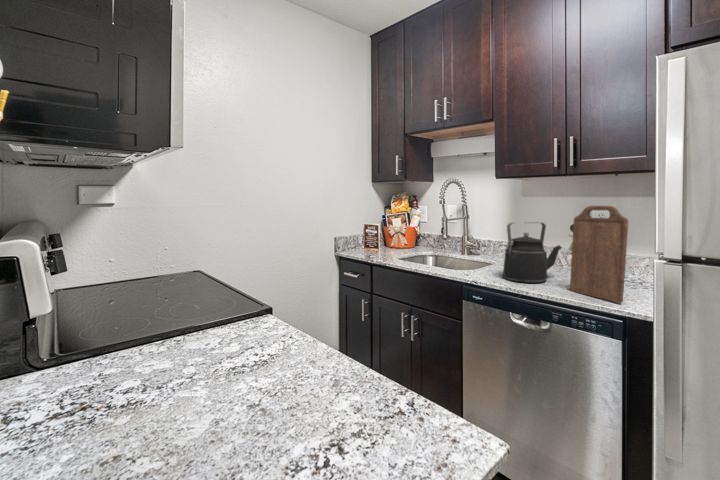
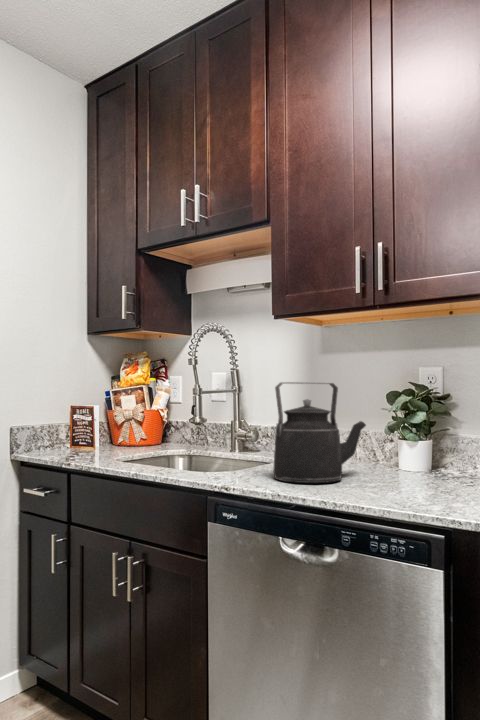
cutting board: present [570,206,628,303] -> none [370,343,446,505]

